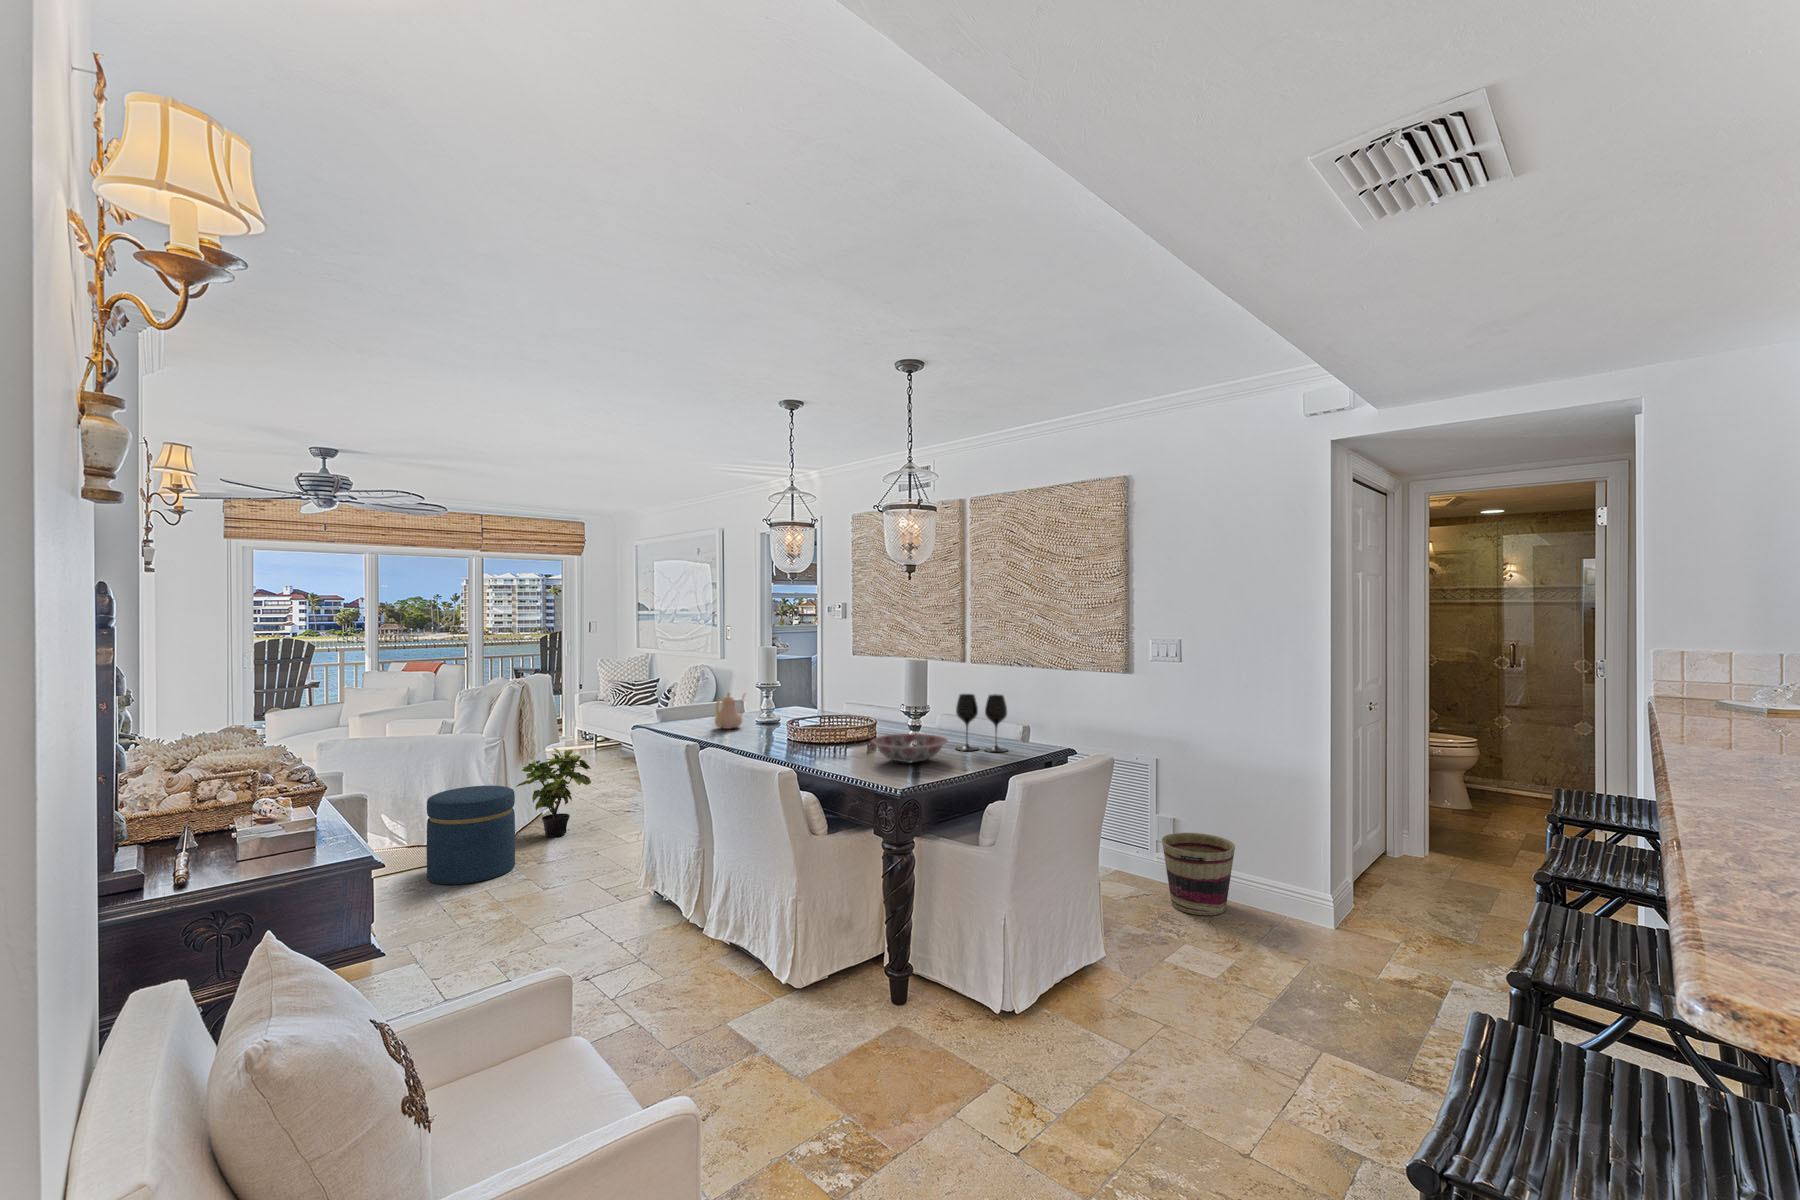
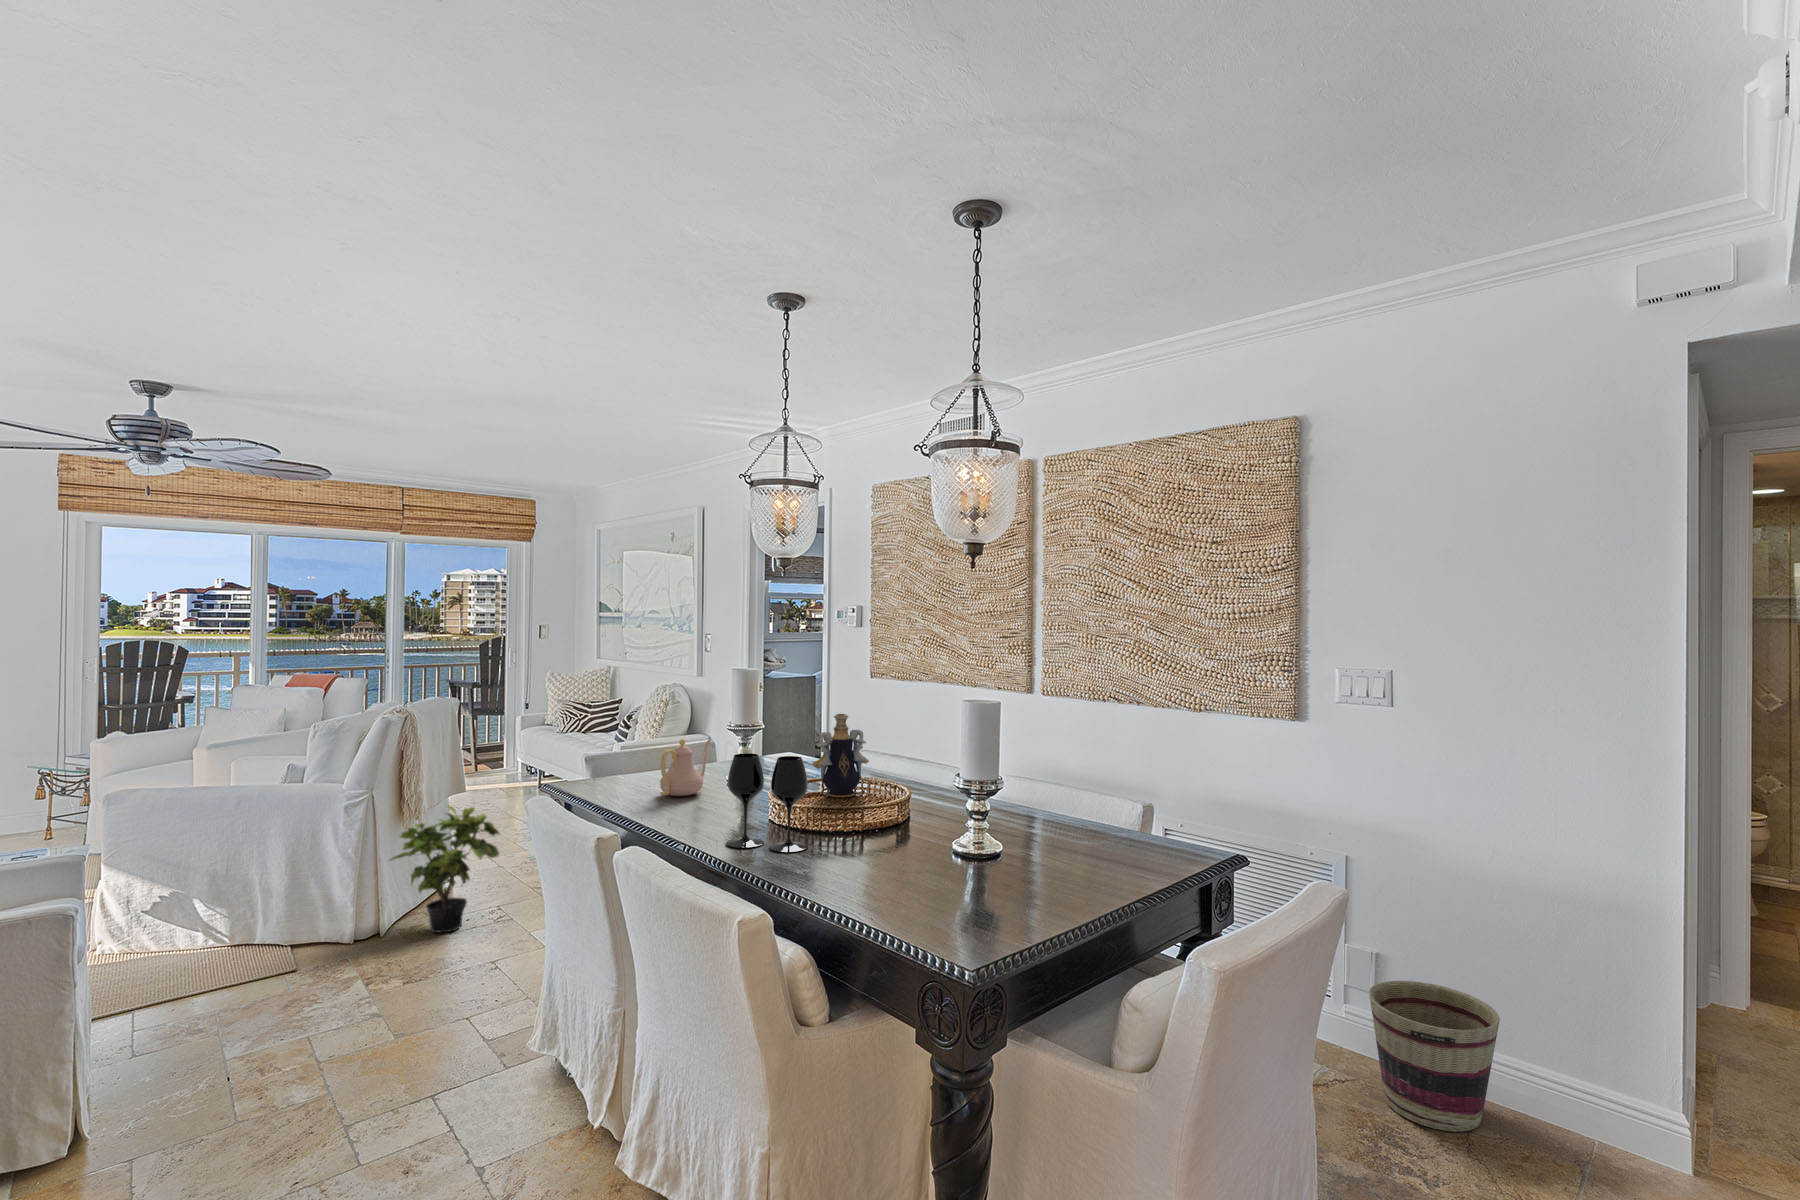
decorative vase: none [814,674,850,727] -> present [812,714,869,797]
wine glass: present [956,694,1007,752] -> present [726,753,808,852]
ceramic bowl: present [872,734,947,762] -> none [906,826,1039,883]
ottoman: present [427,786,515,884] -> none [231,865,371,1022]

